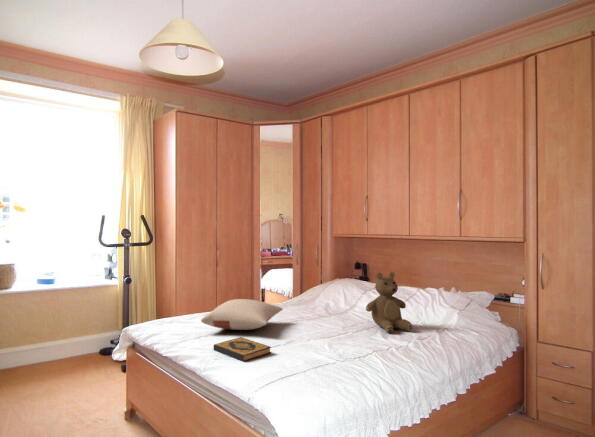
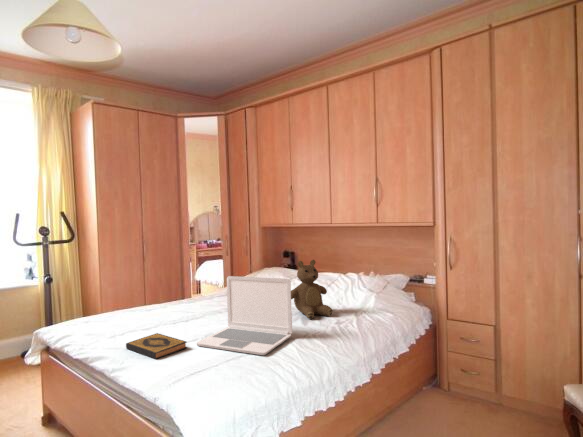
laptop: none [280,285,374,365] -> present [197,276,292,355]
pillow: present [201,299,283,330] -> none [116,294,206,325]

